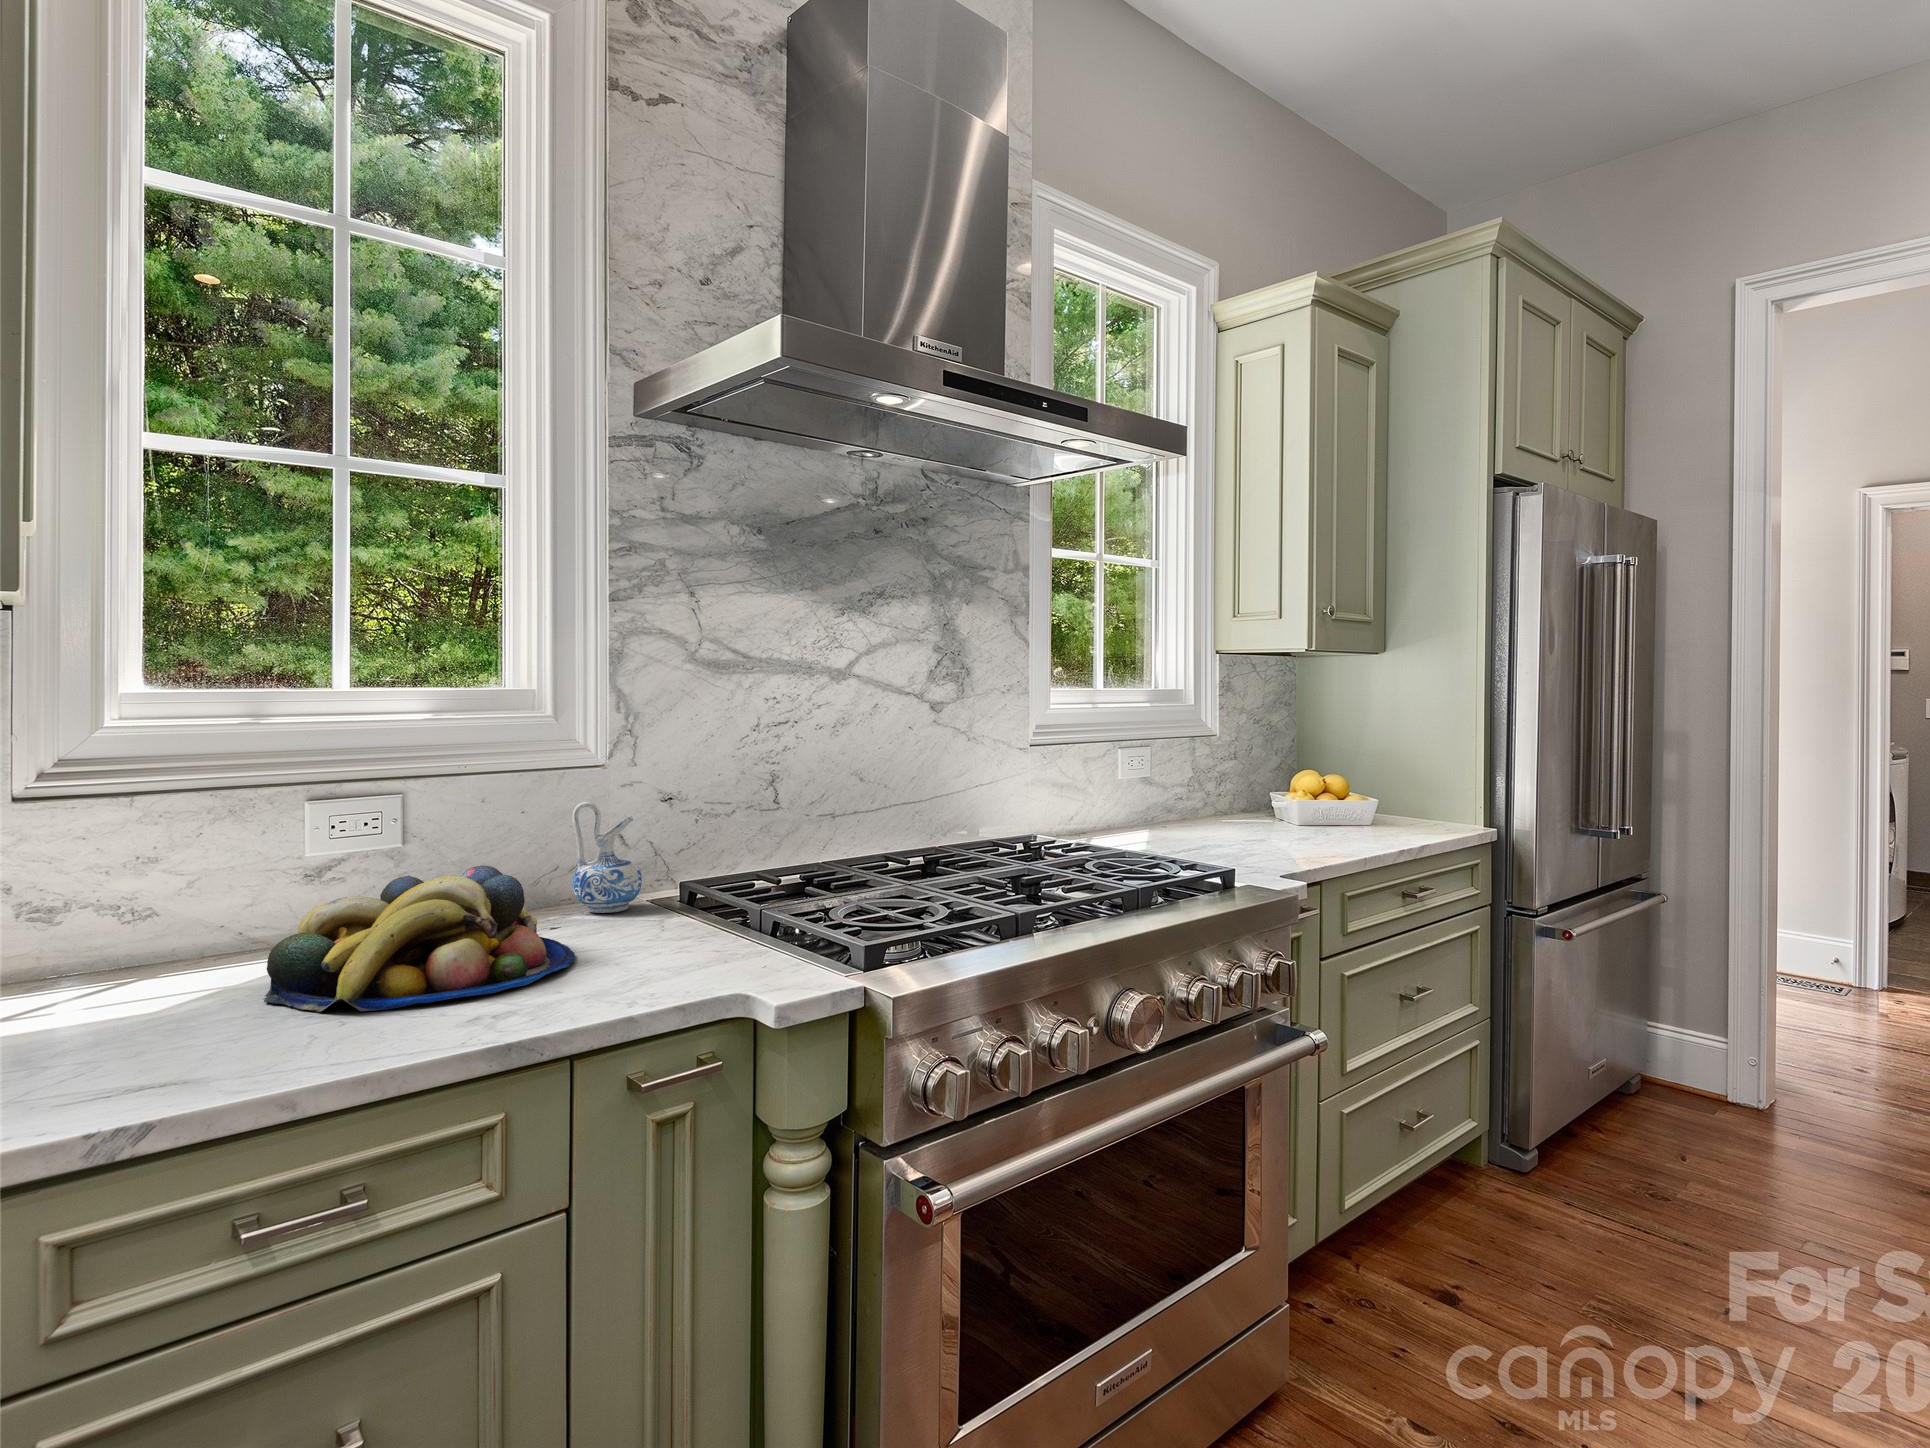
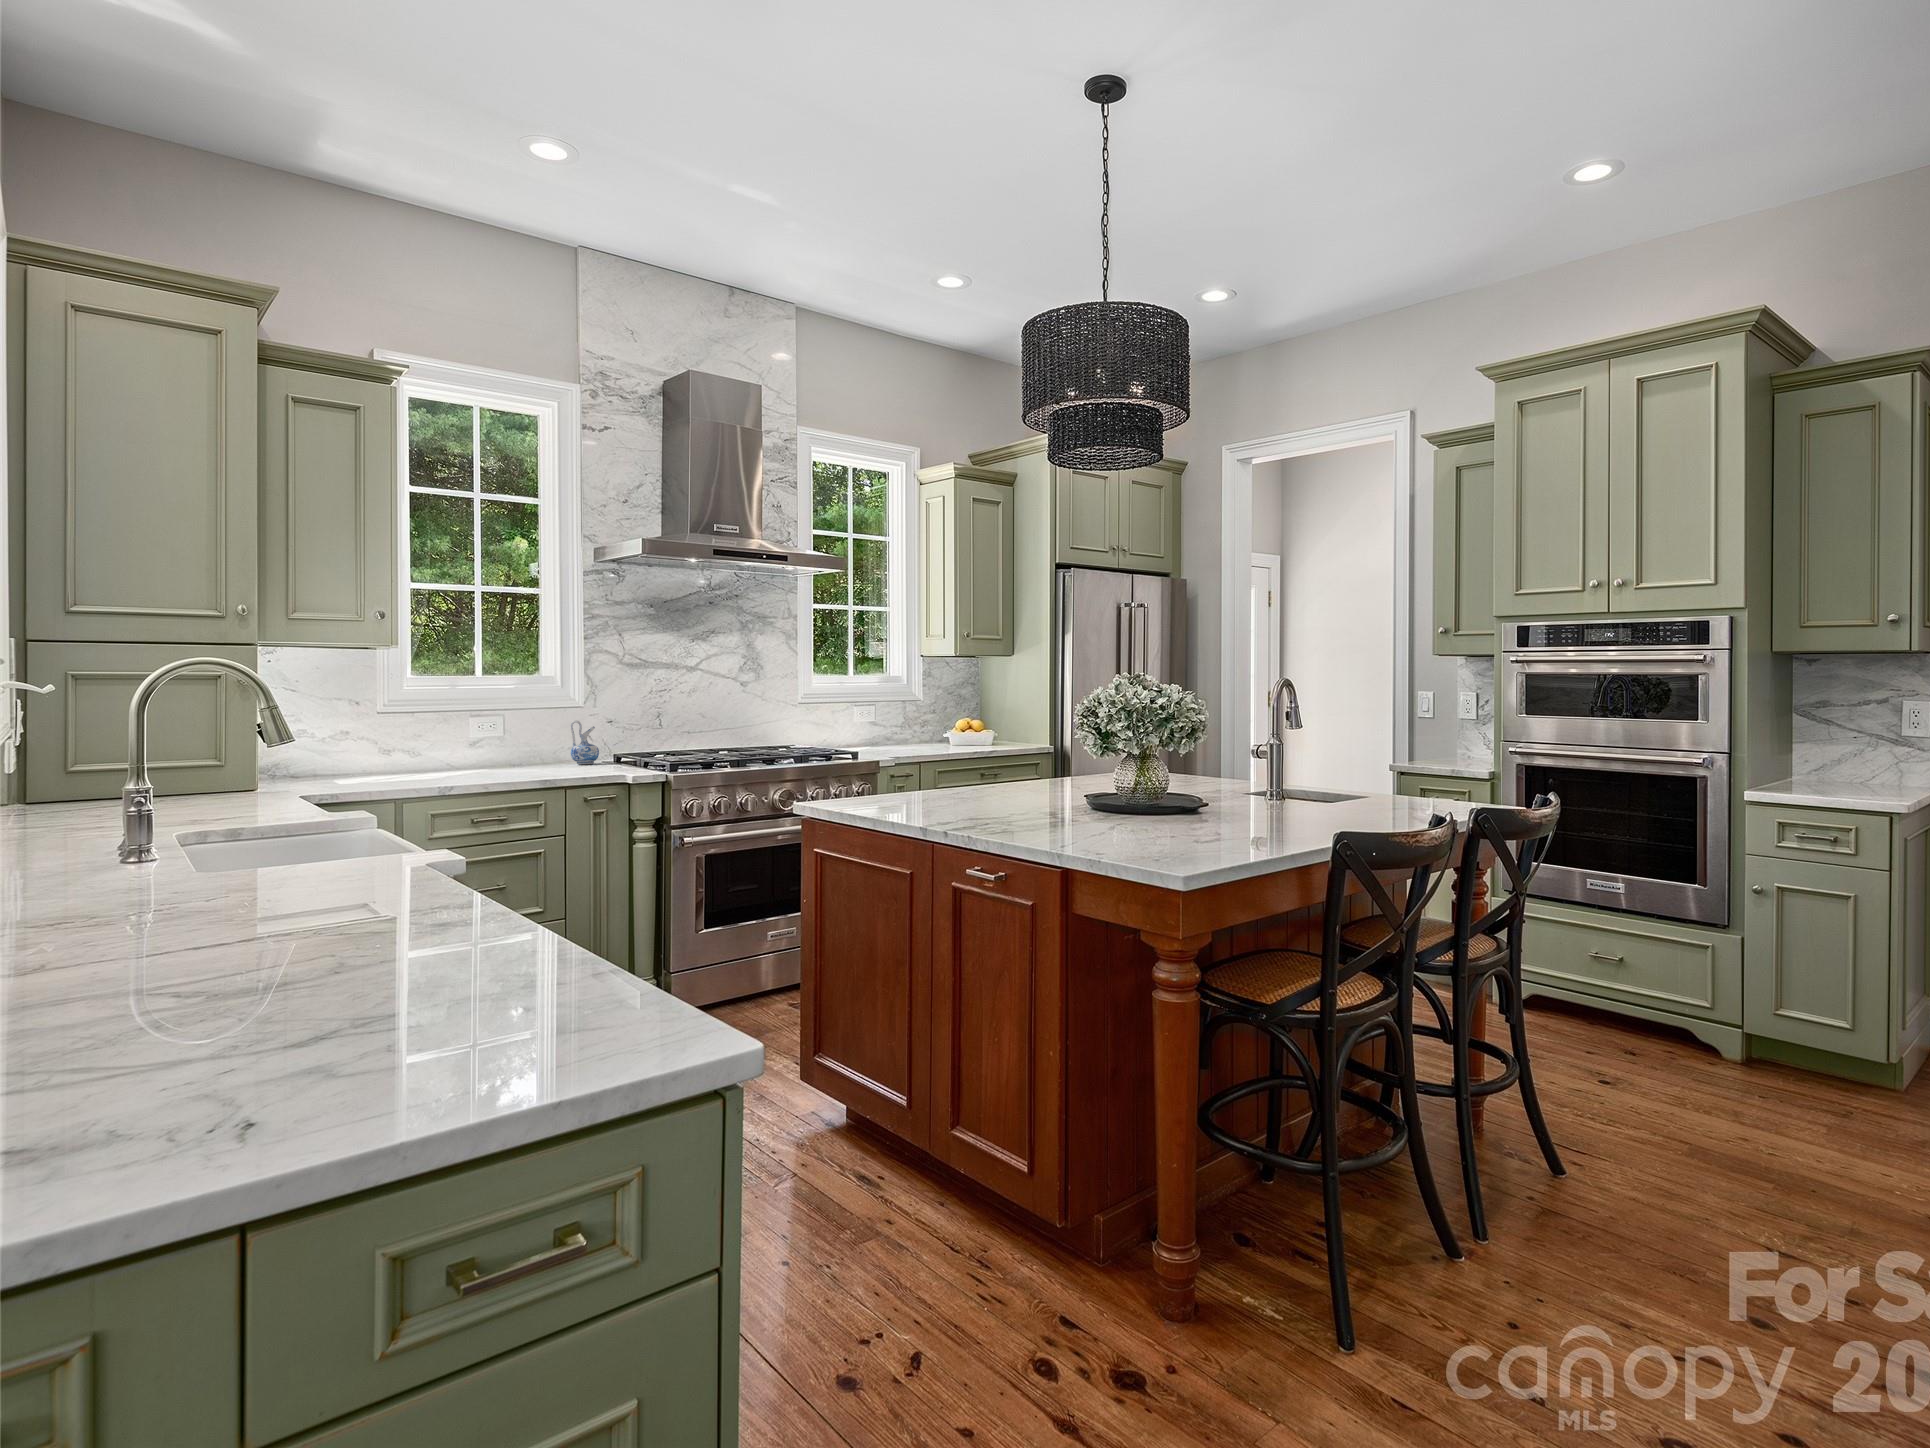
fruit bowl: present [264,865,575,1012] -> none [465,739,569,777]

